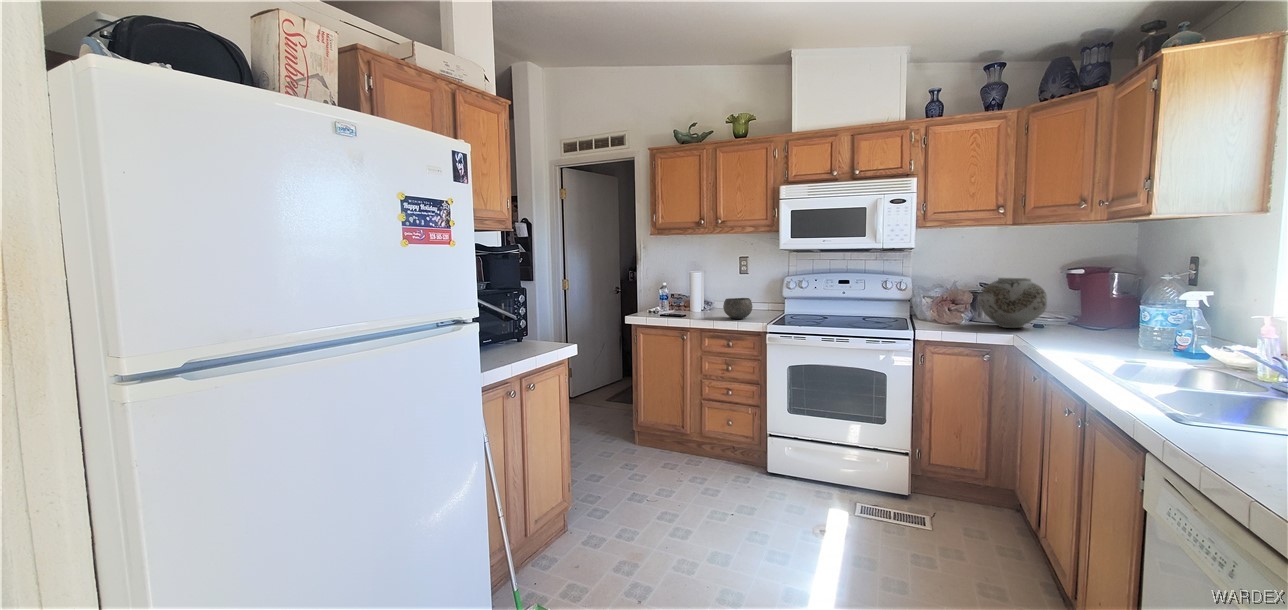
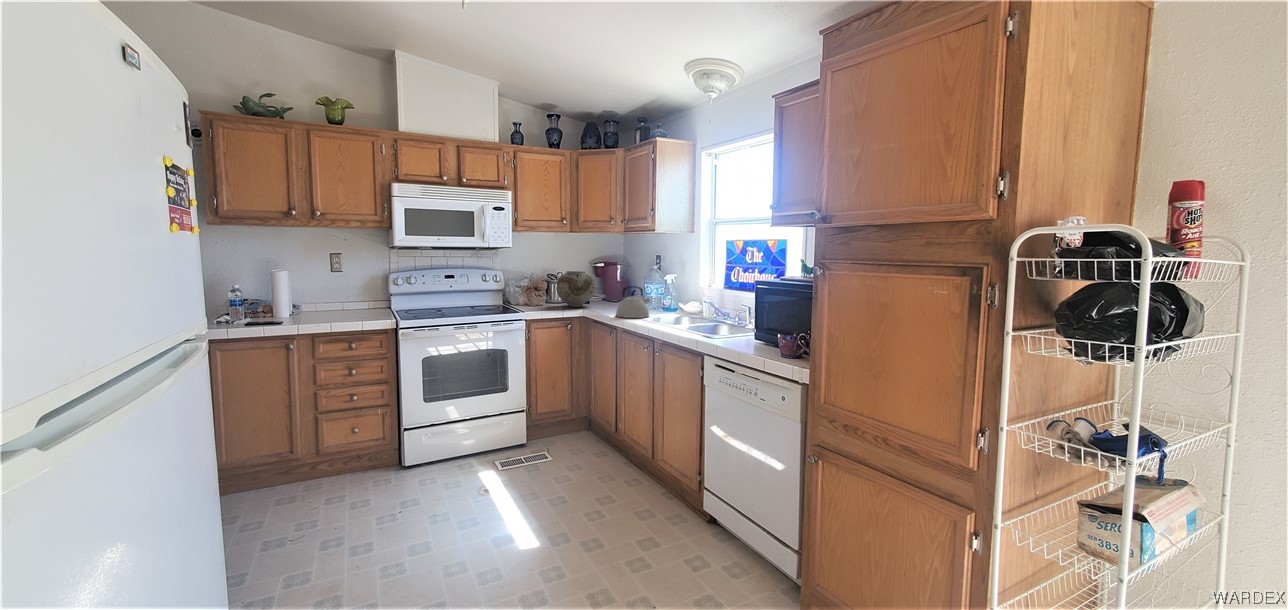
bowl: present [723,298,752,319] -> none [334,296,369,318]
kettle: none [1058,304,1136,358] -> present [616,286,650,318]

